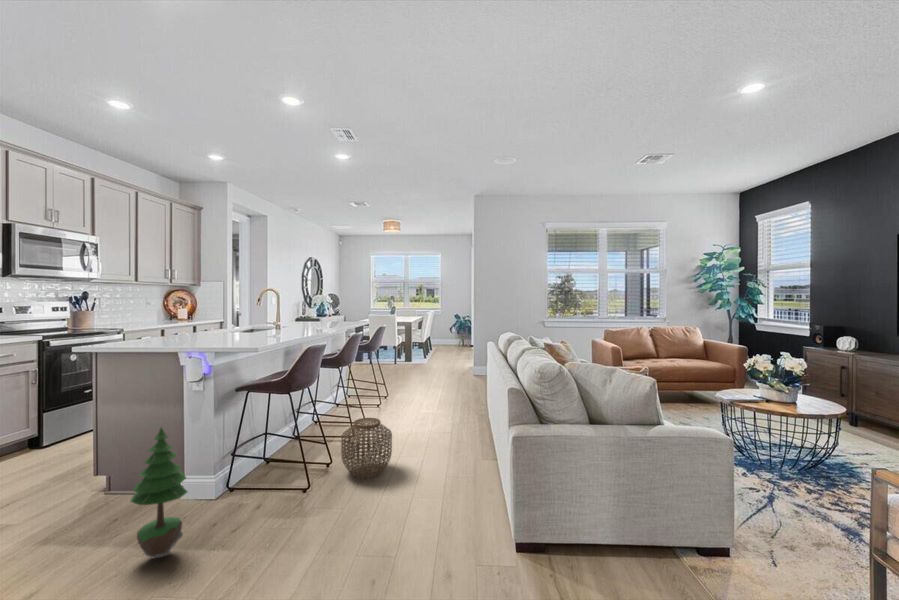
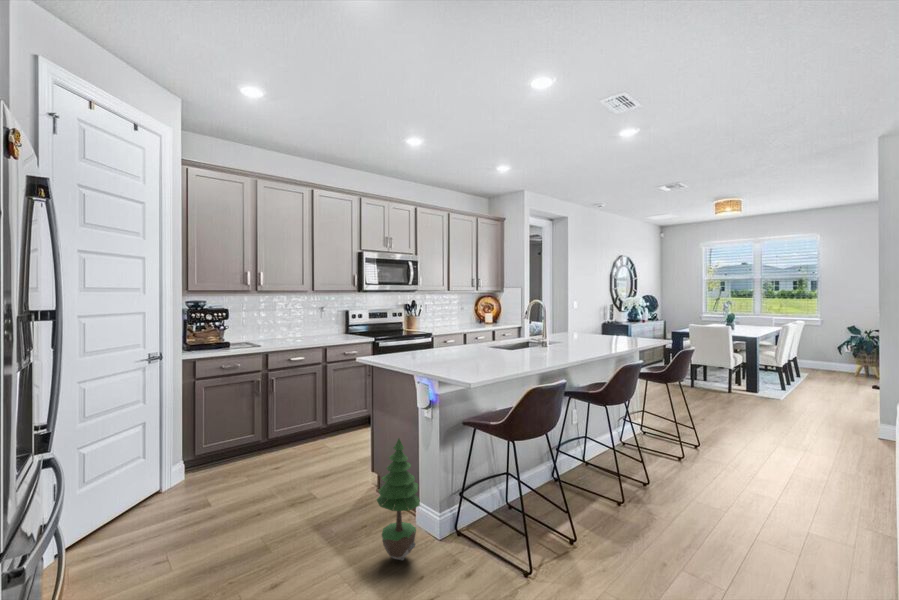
woven basket: present [341,418,392,478] -> none [594,470,665,555]

